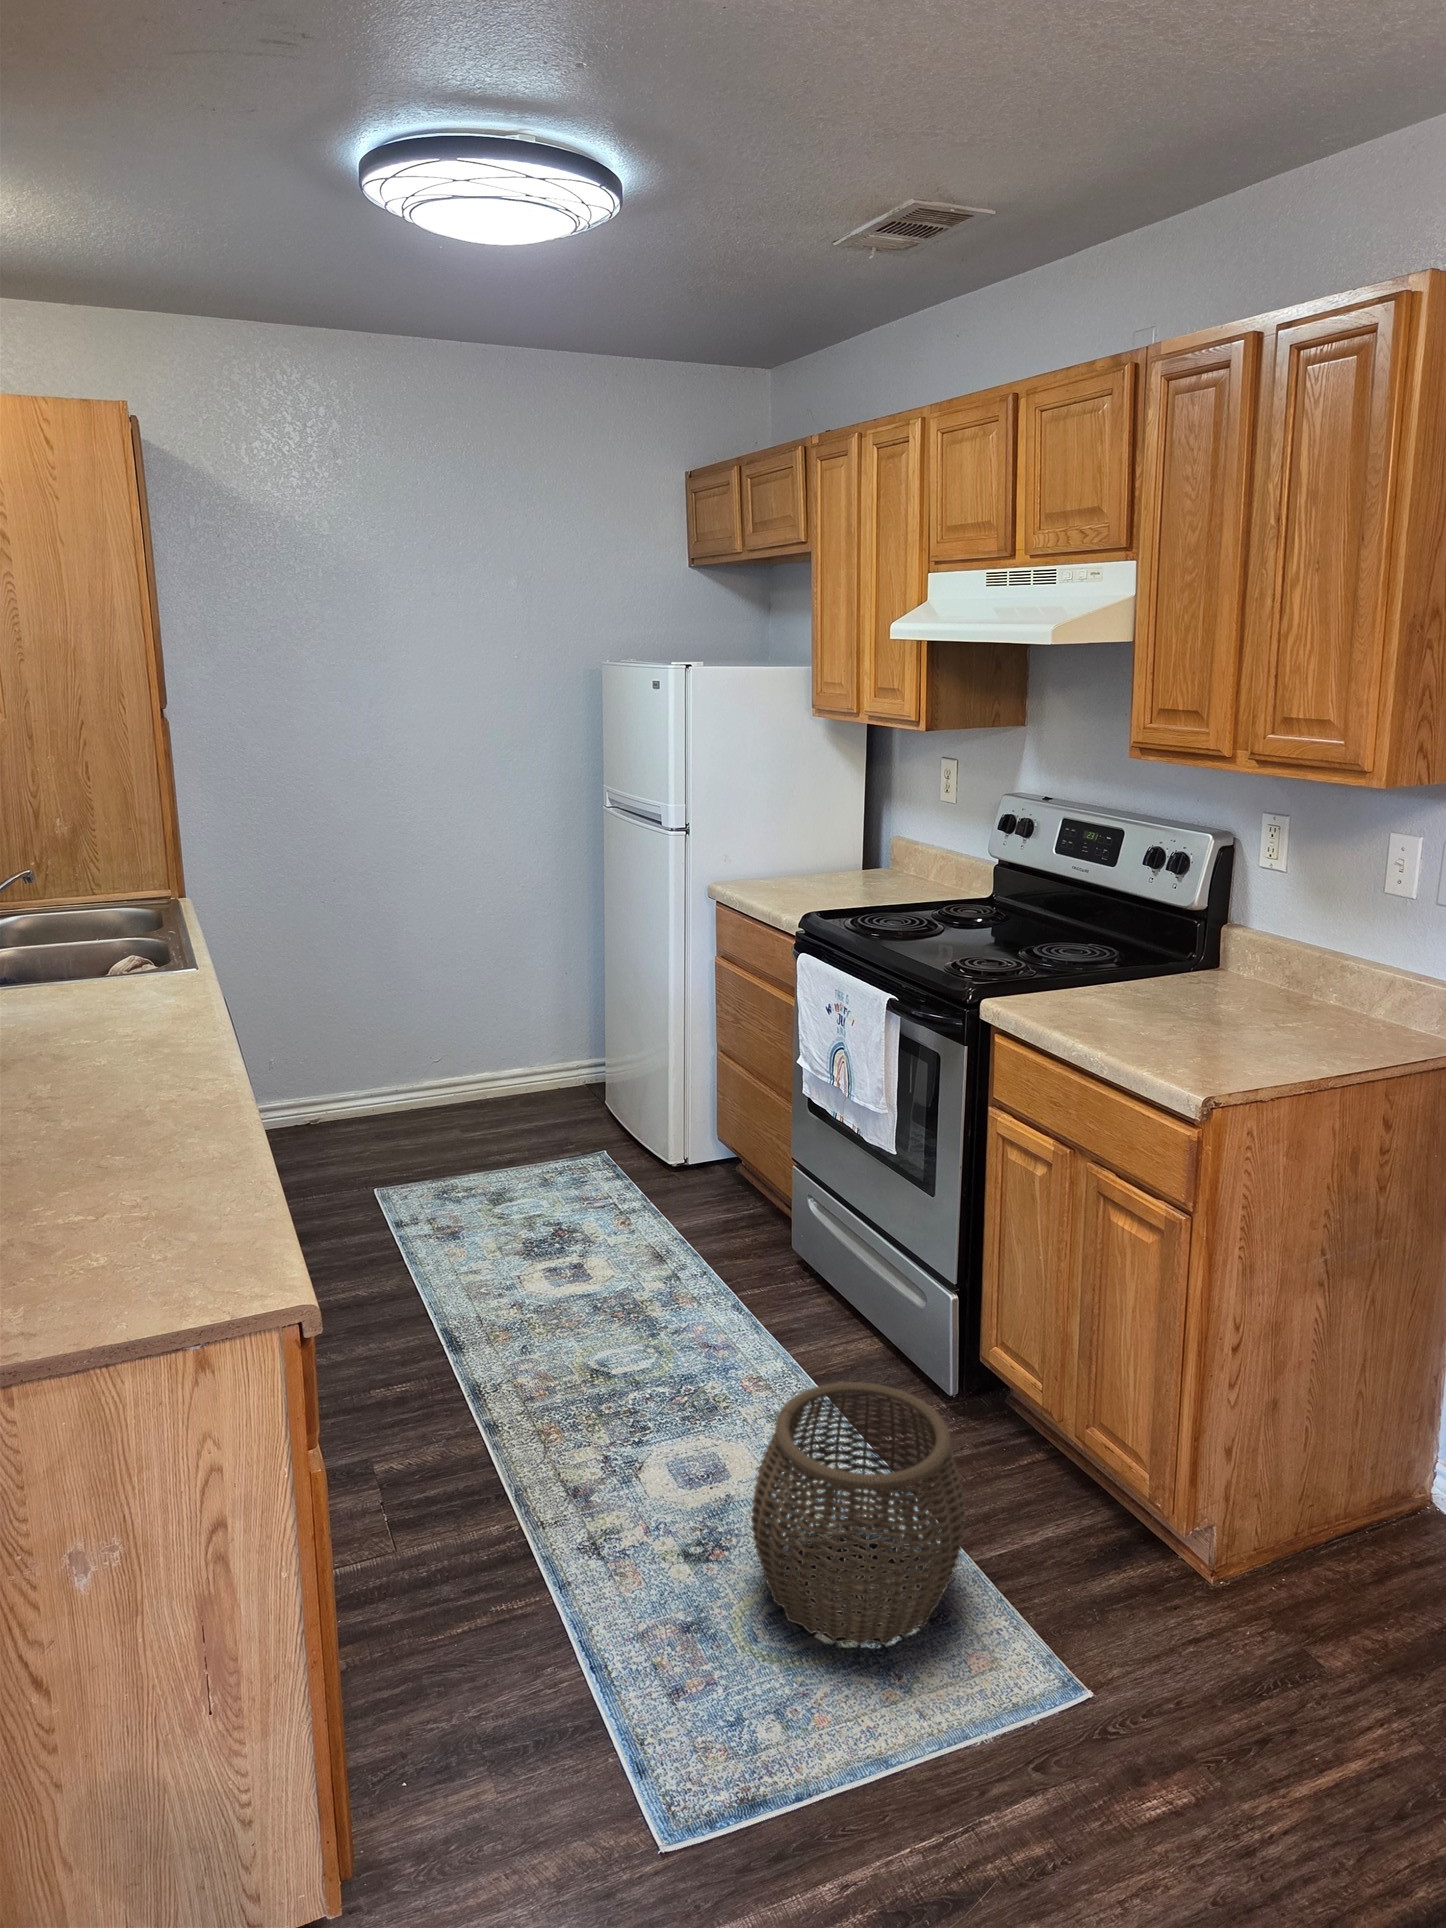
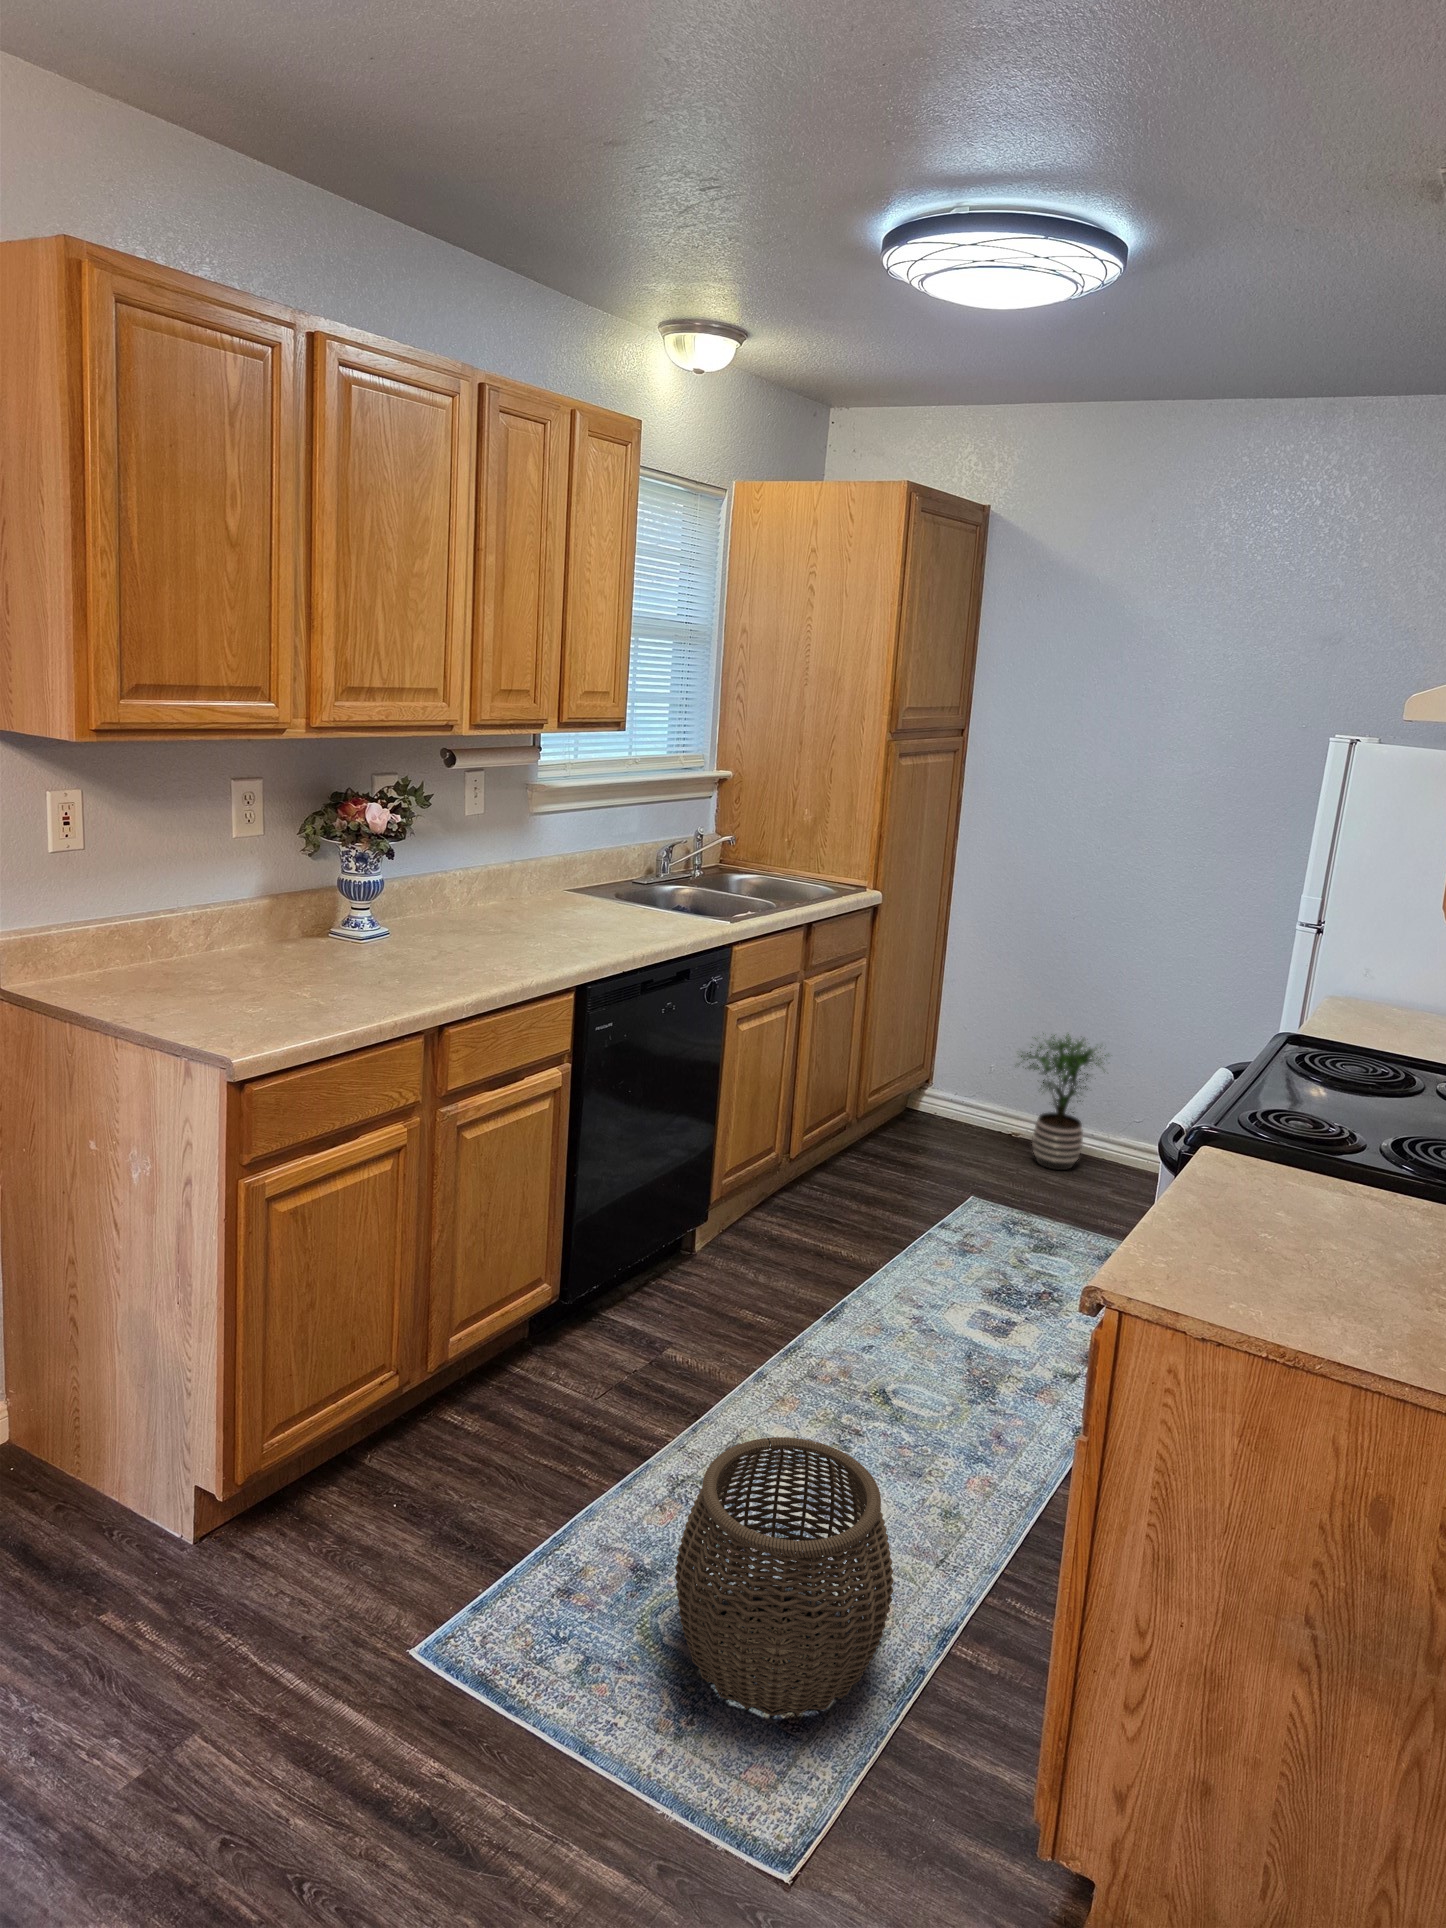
potted plant: none [328,983,434,1130] -> present [1019,1033,1106,1170]

